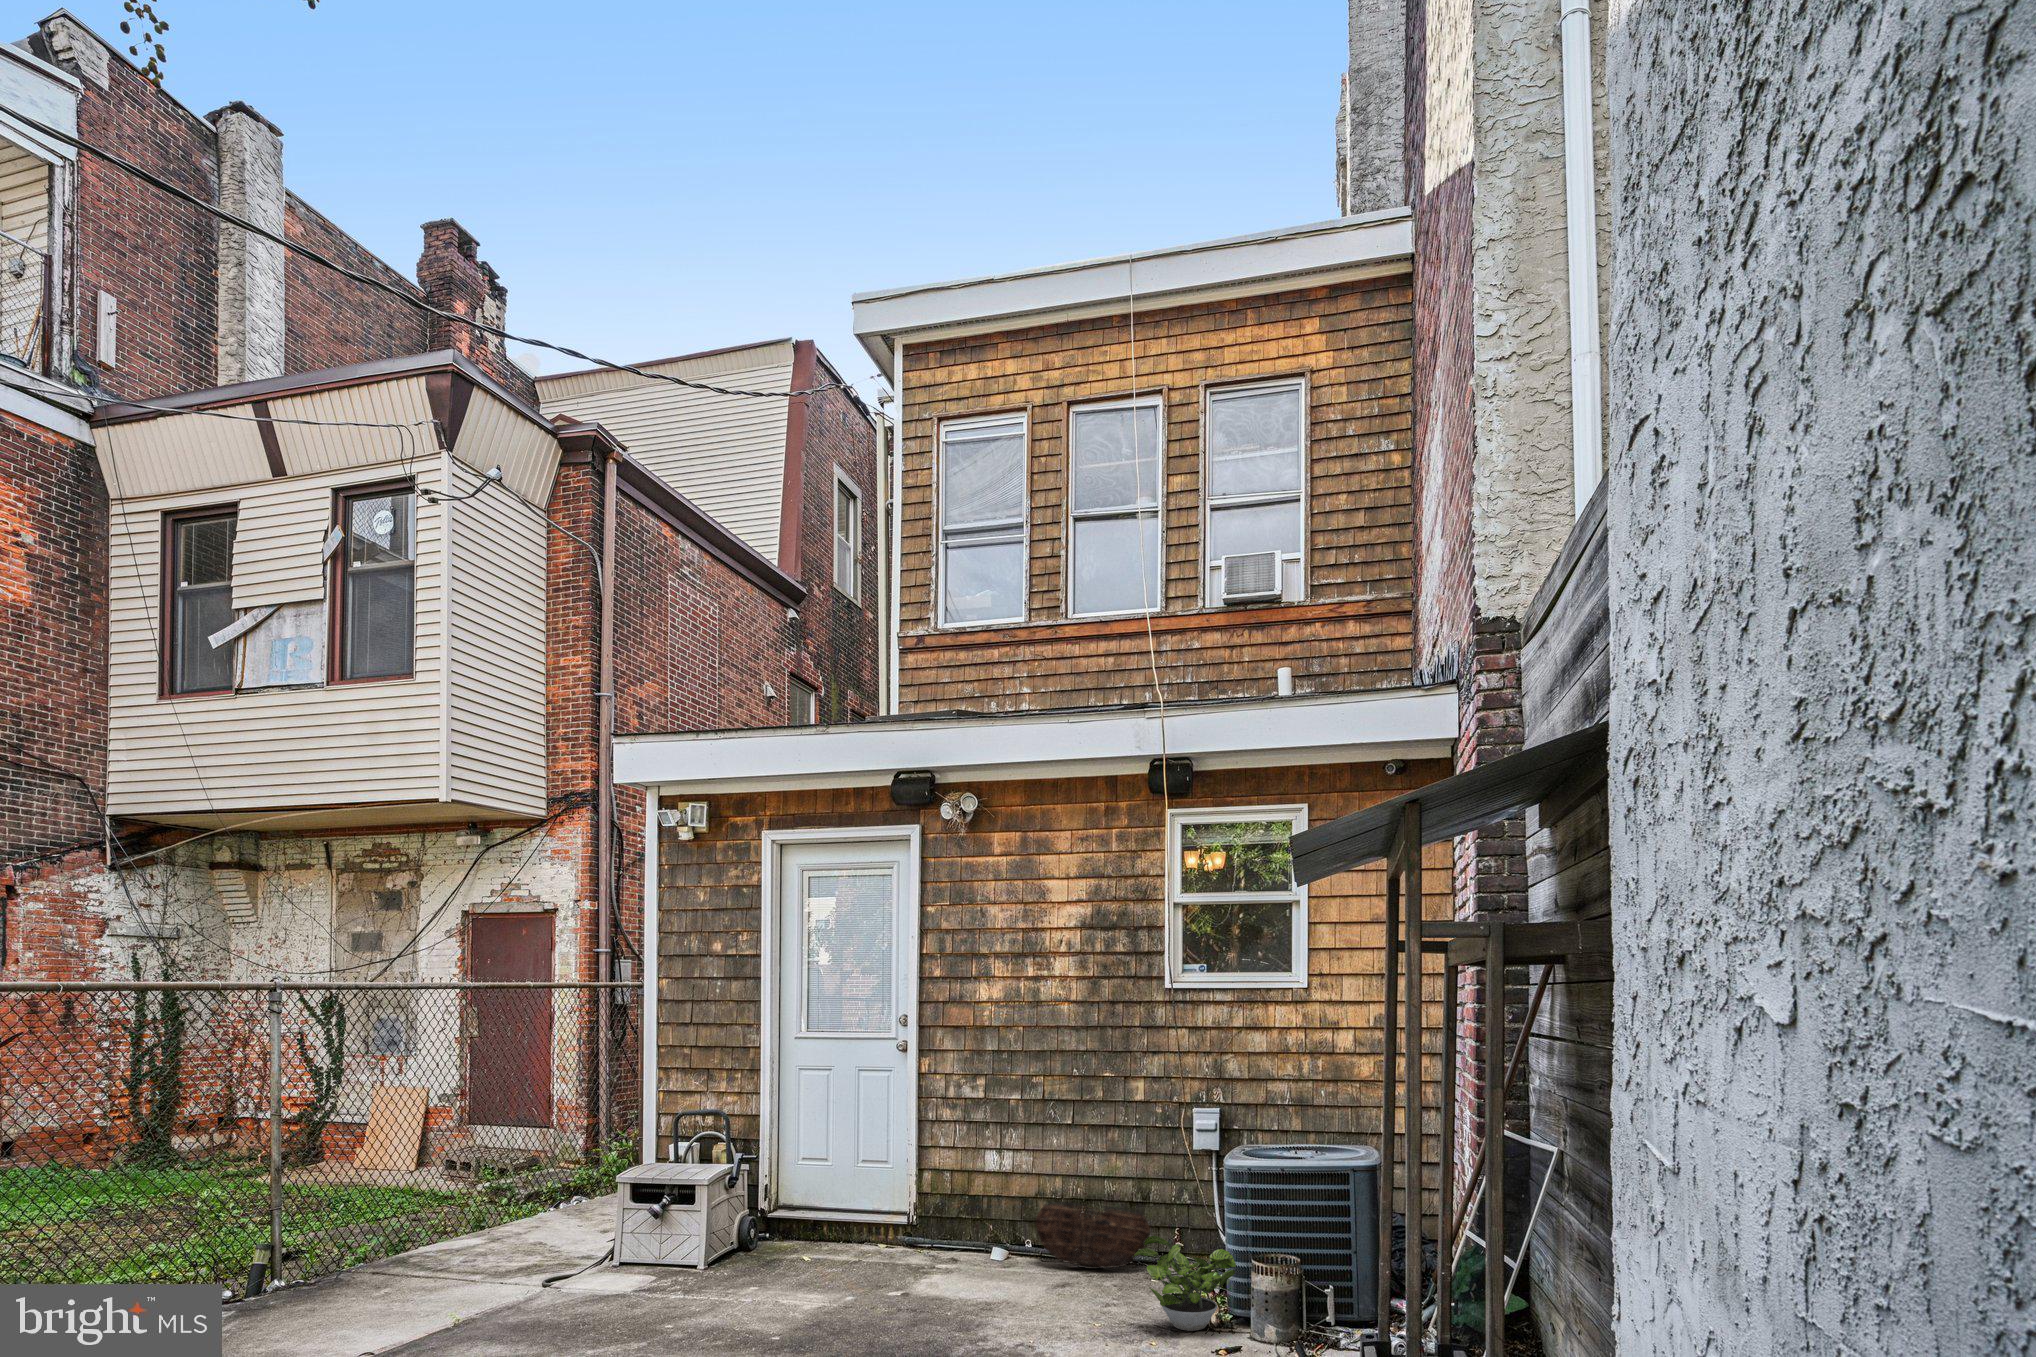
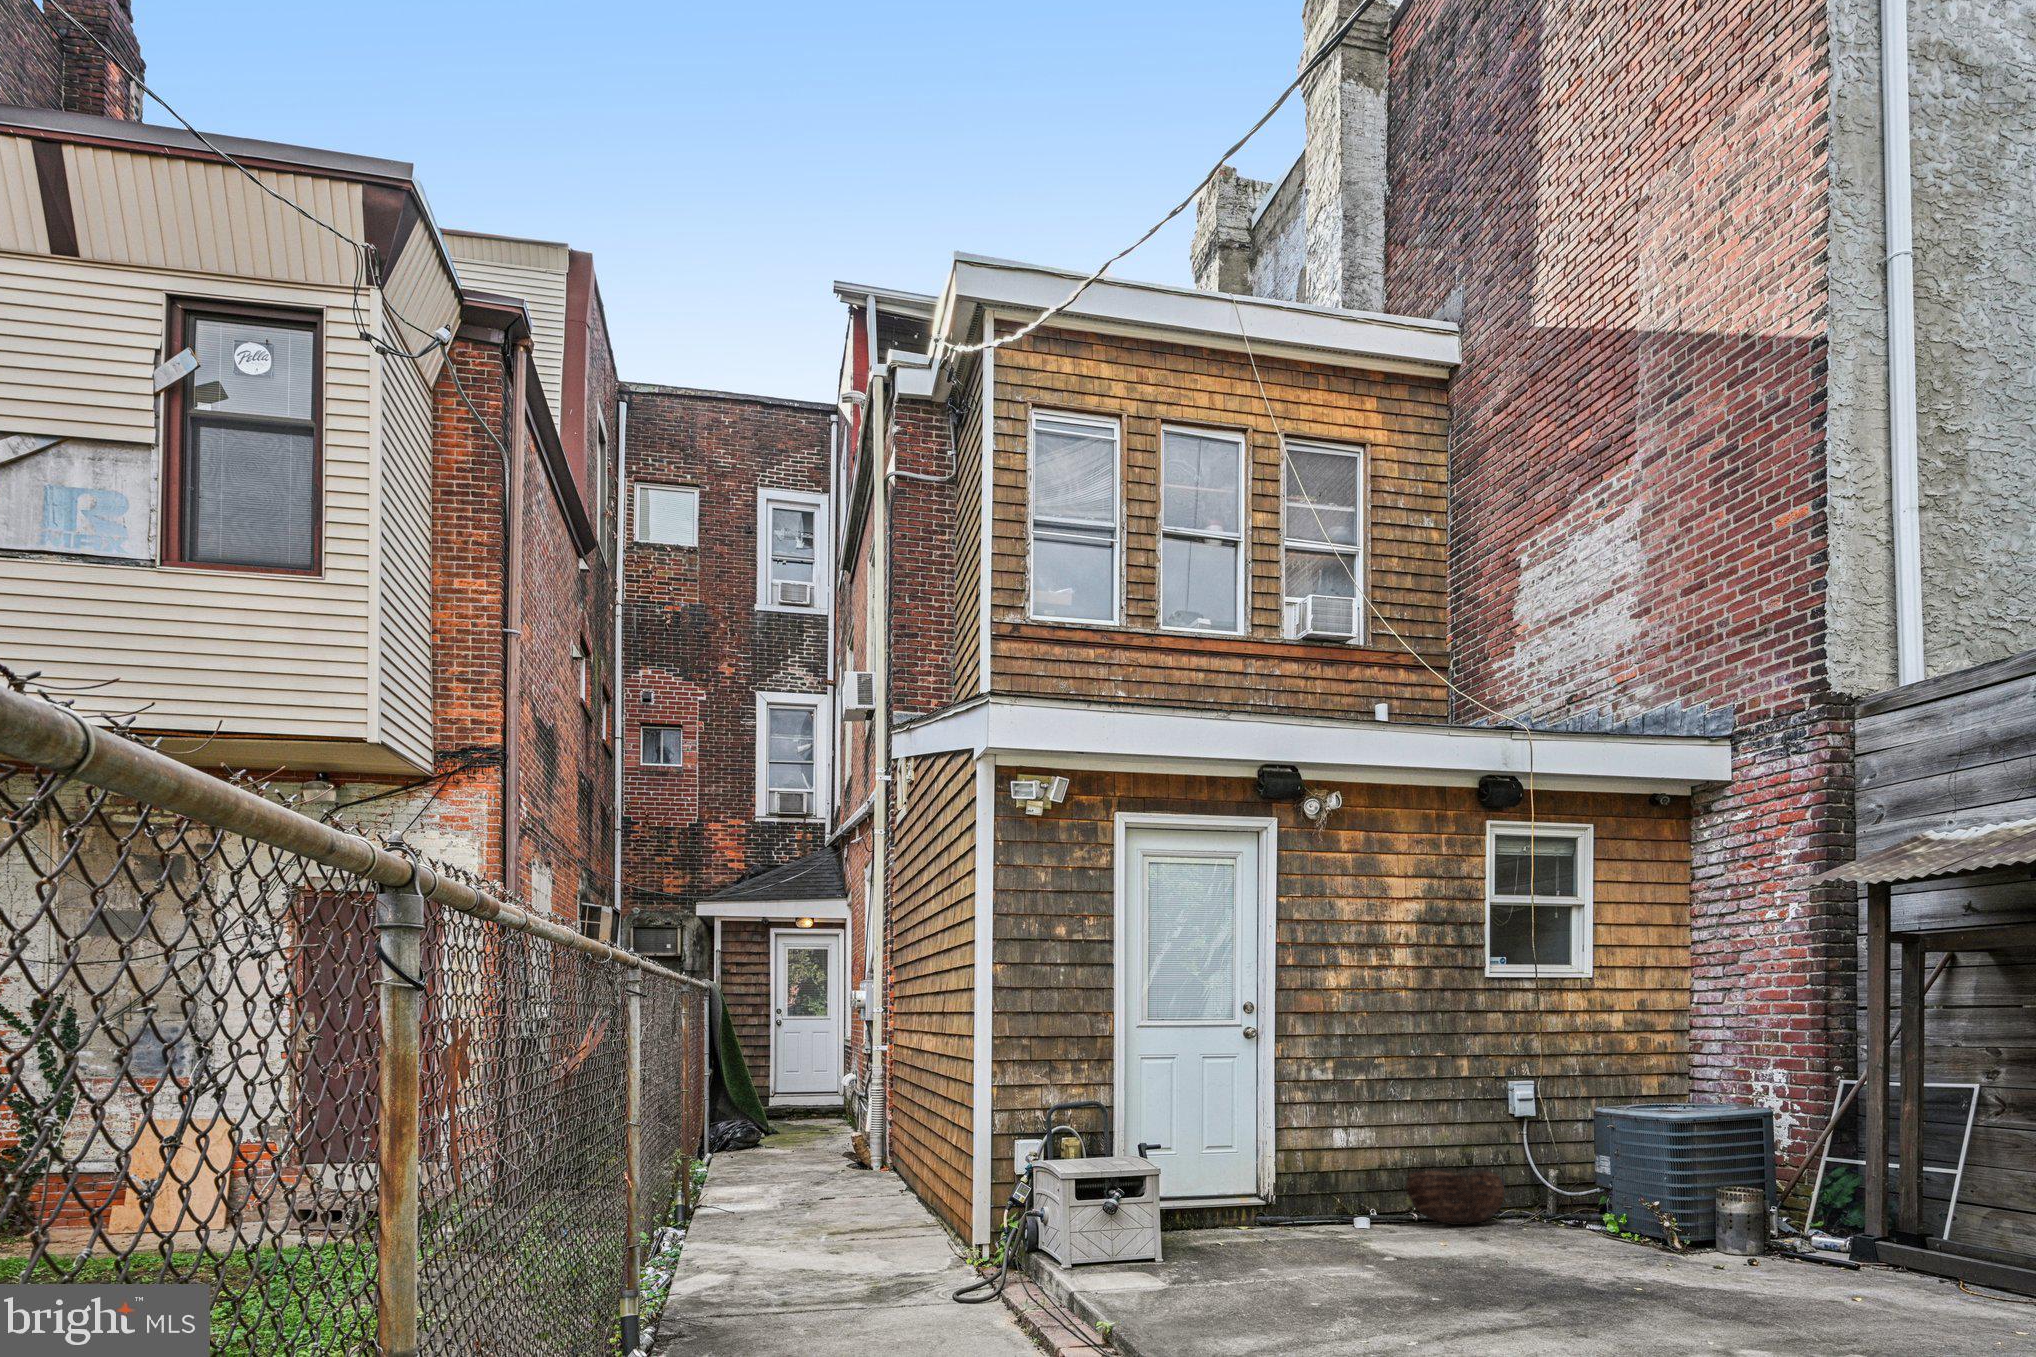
potted plant: present [1133,1236,1236,1331] -> none [1657,1184,1732,1259]

